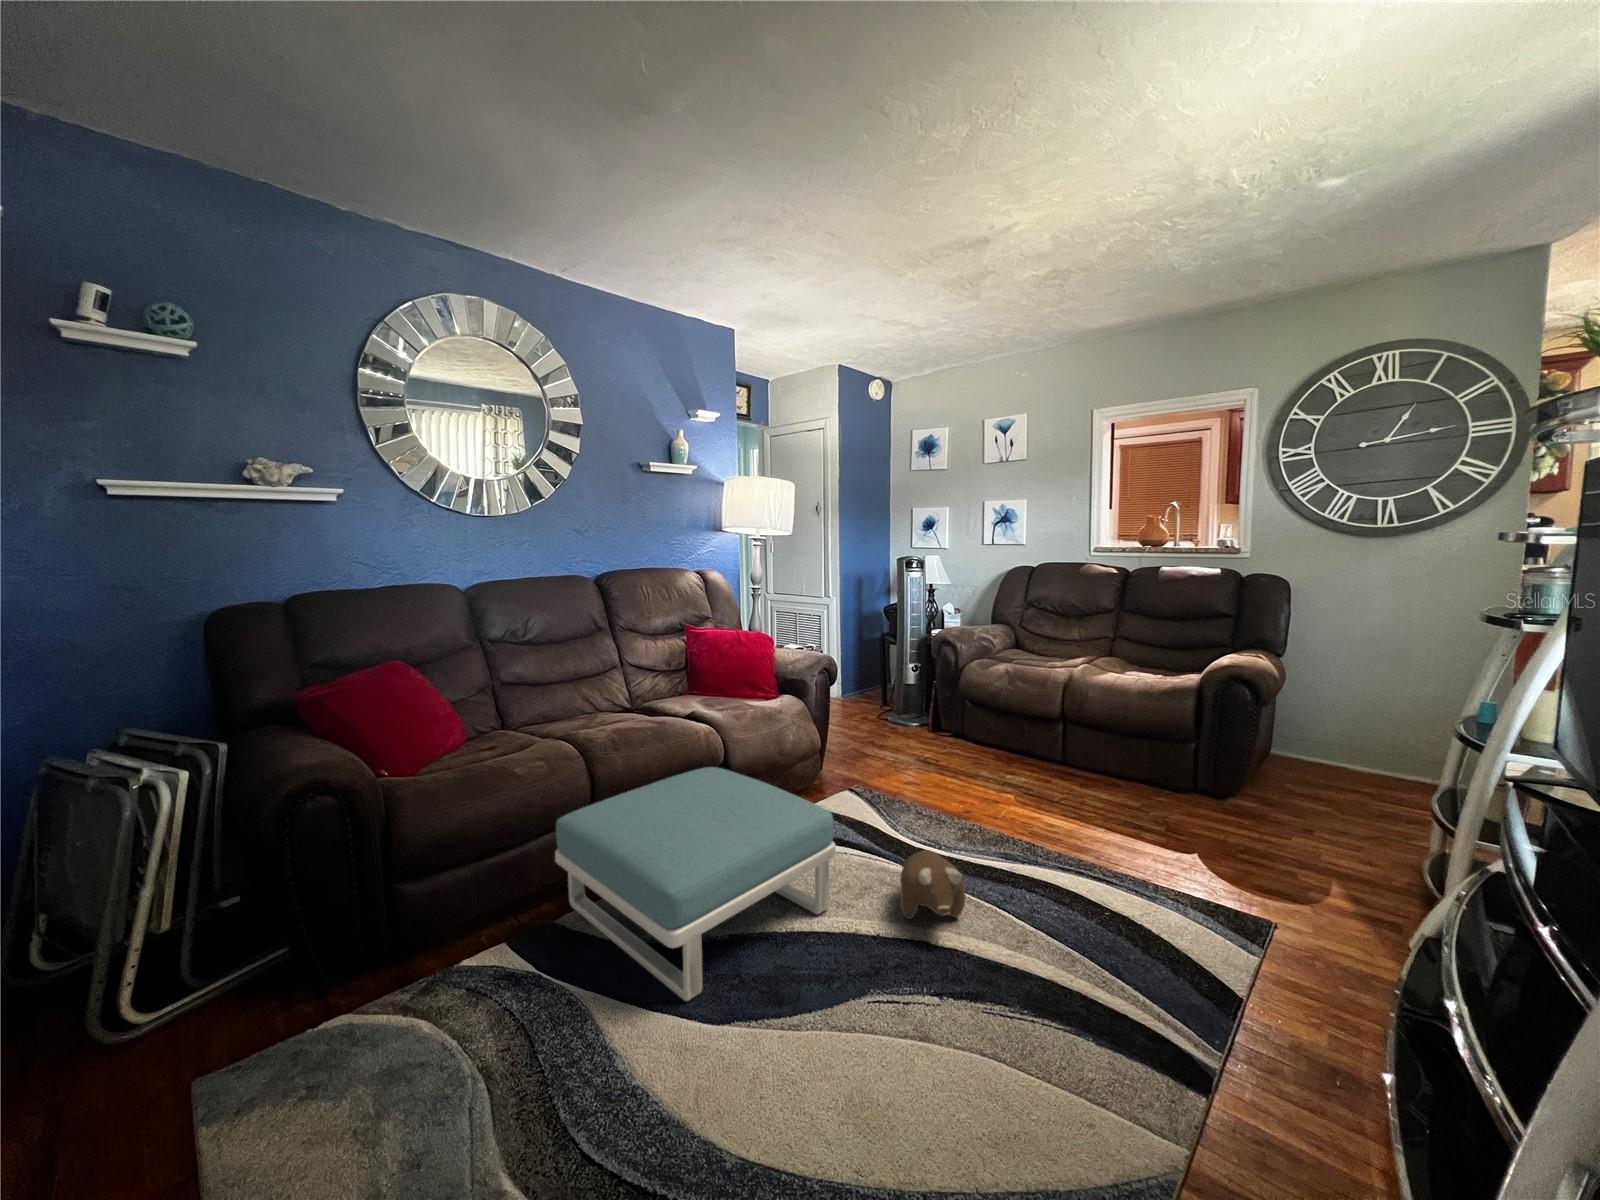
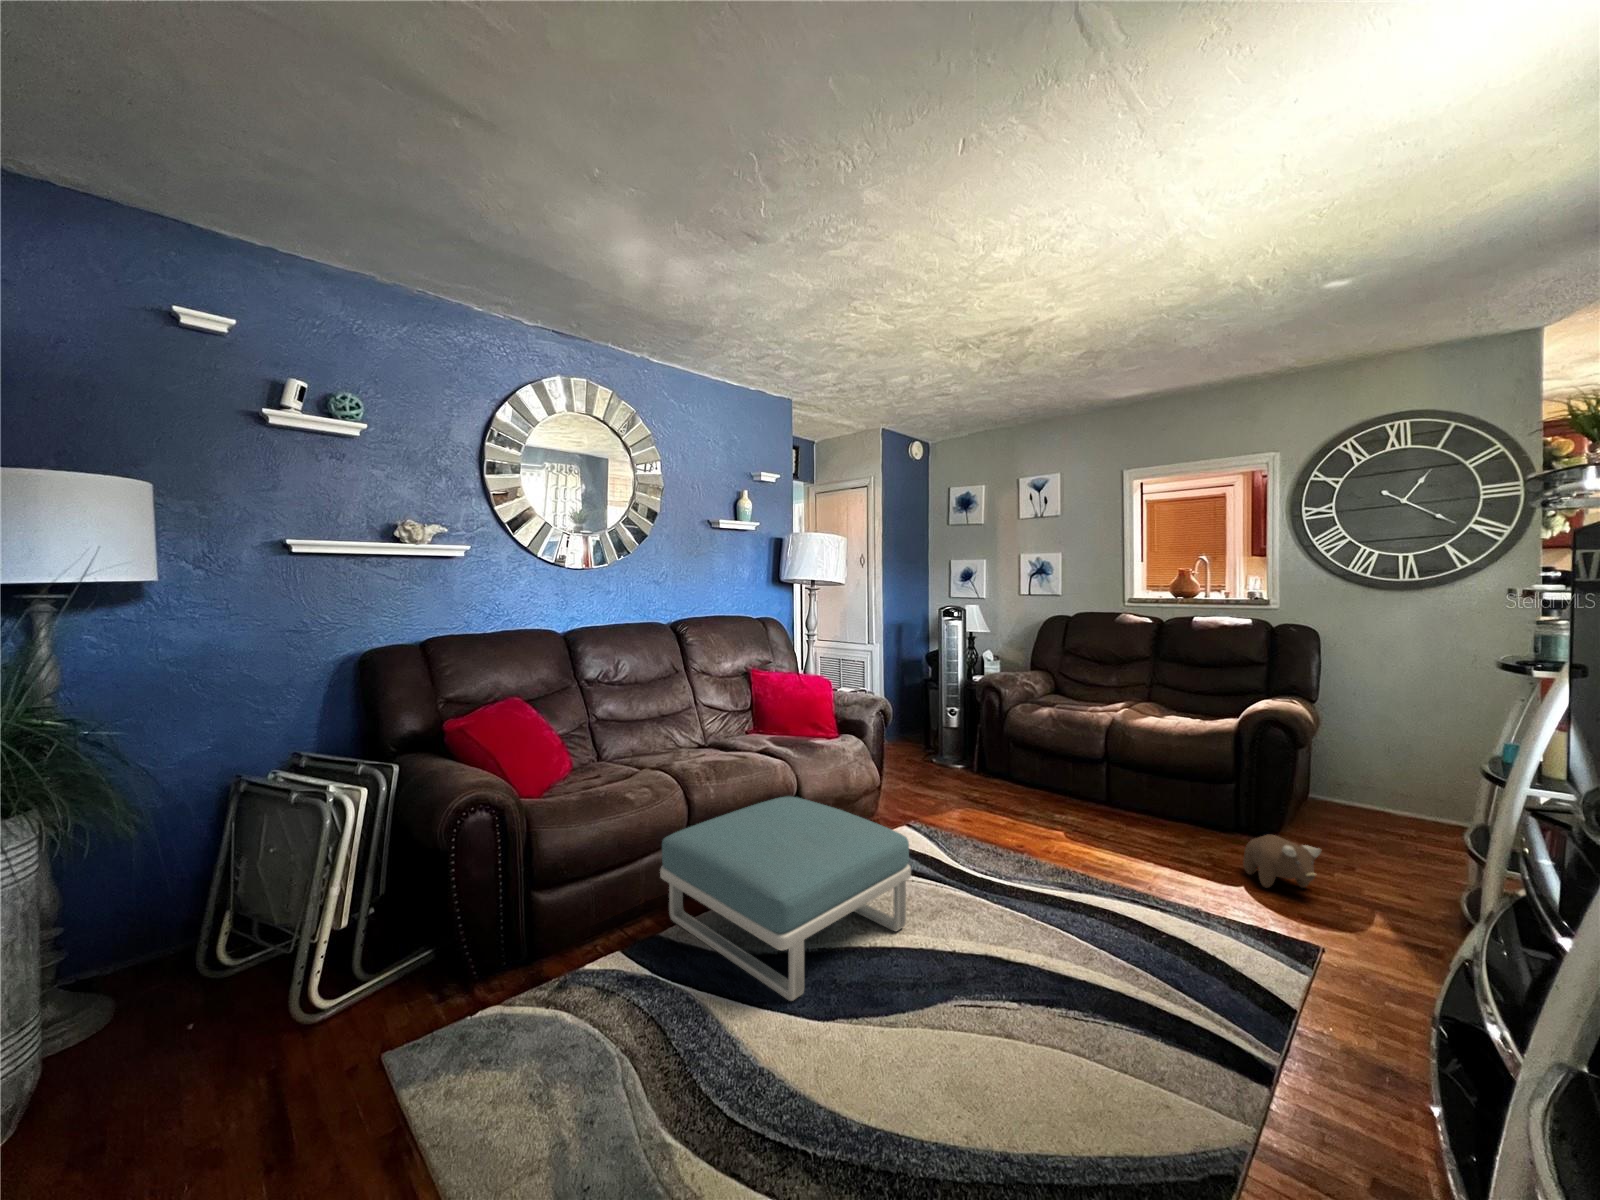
plush toy: present [900,850,965,919] -> present [1243,835,1321,888]

